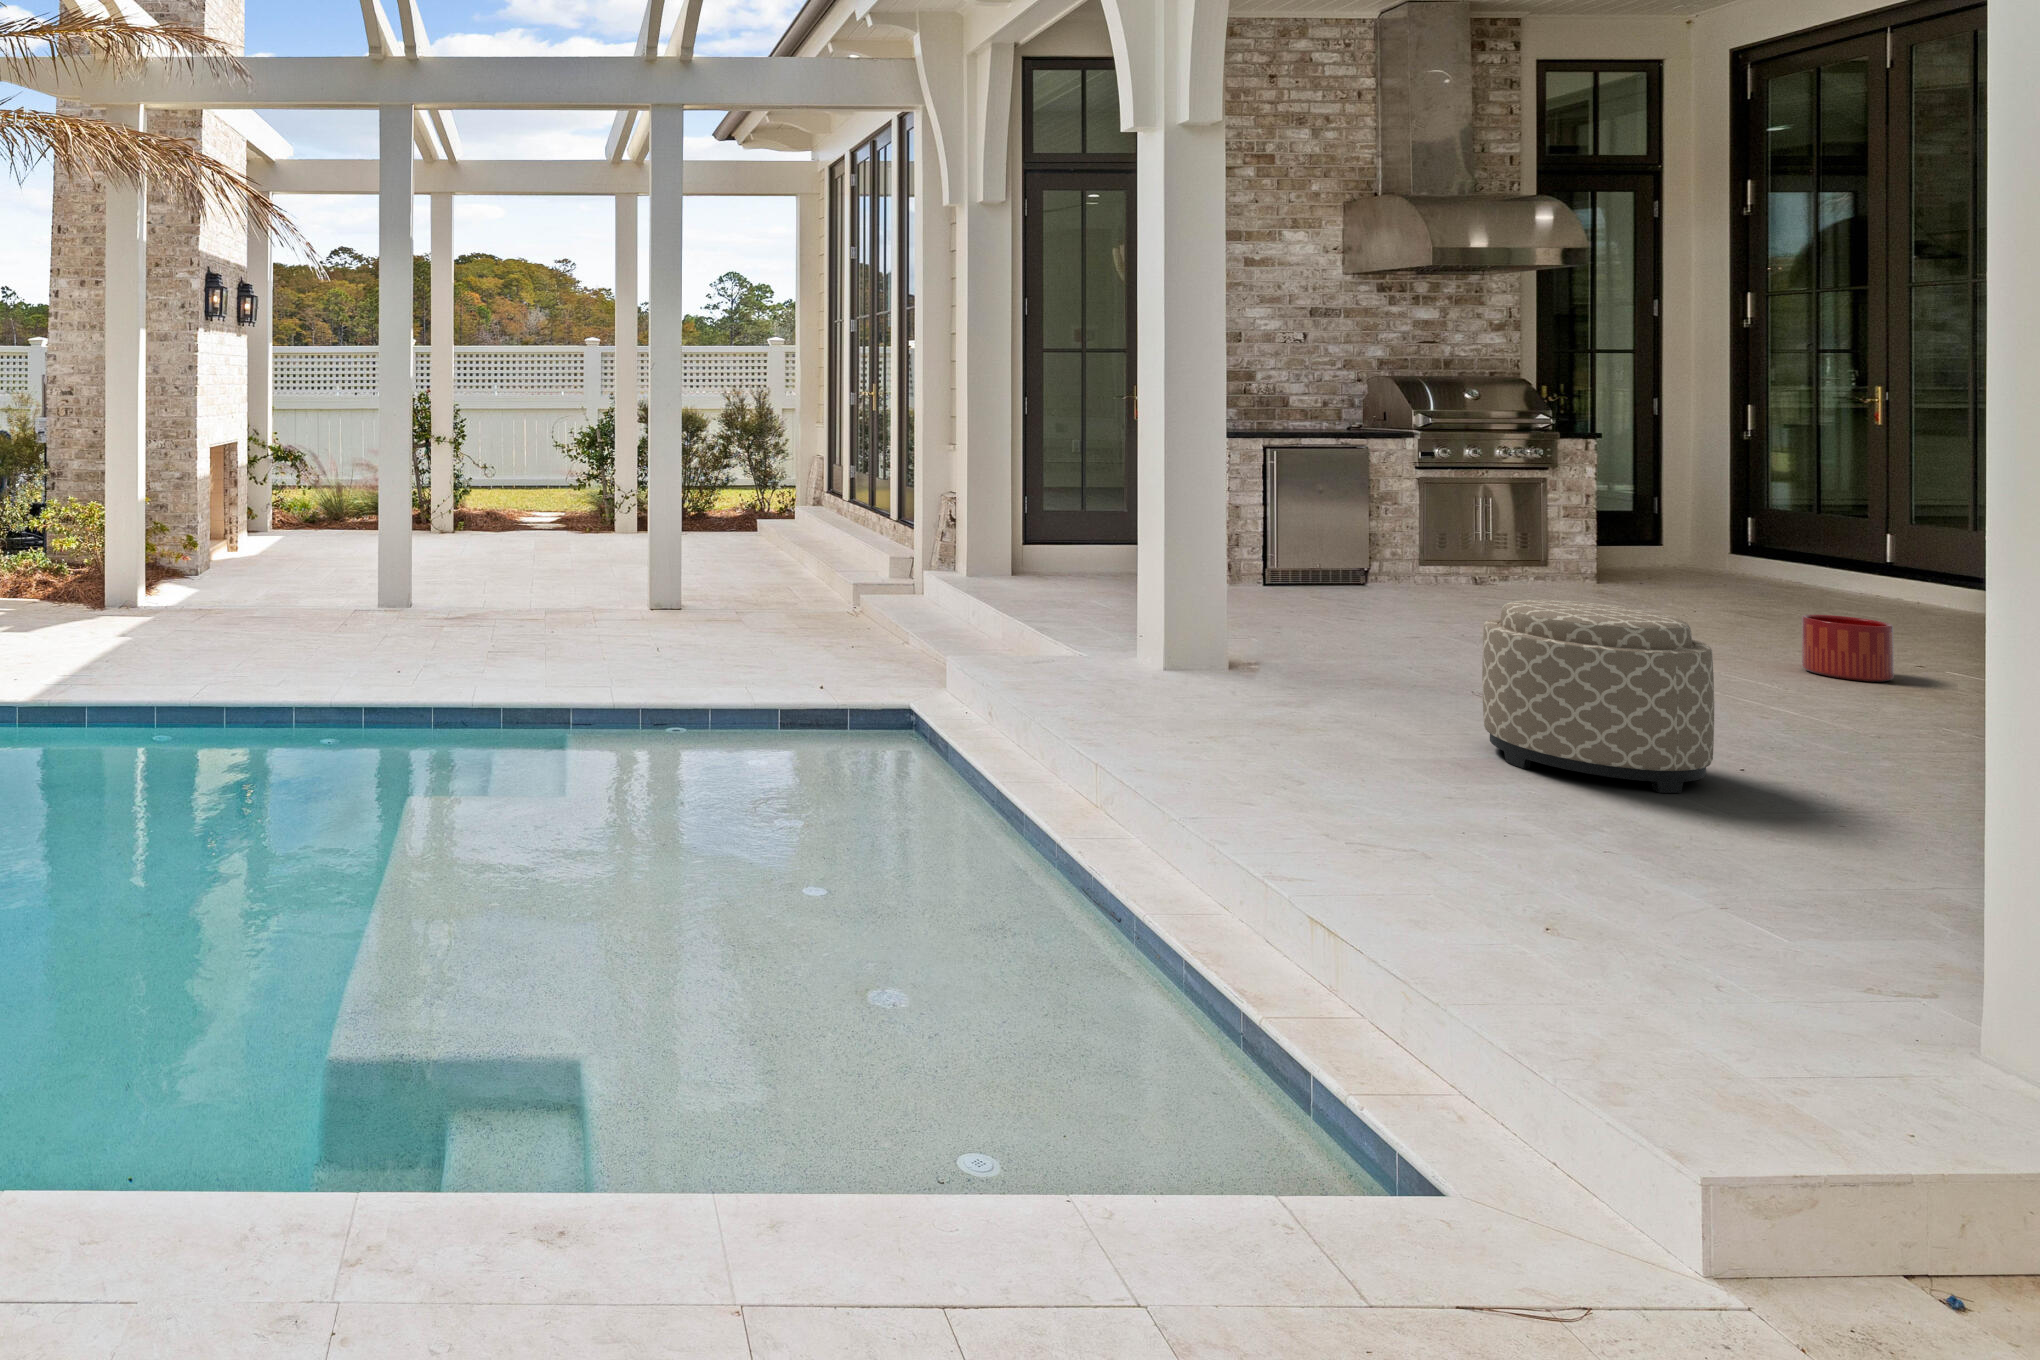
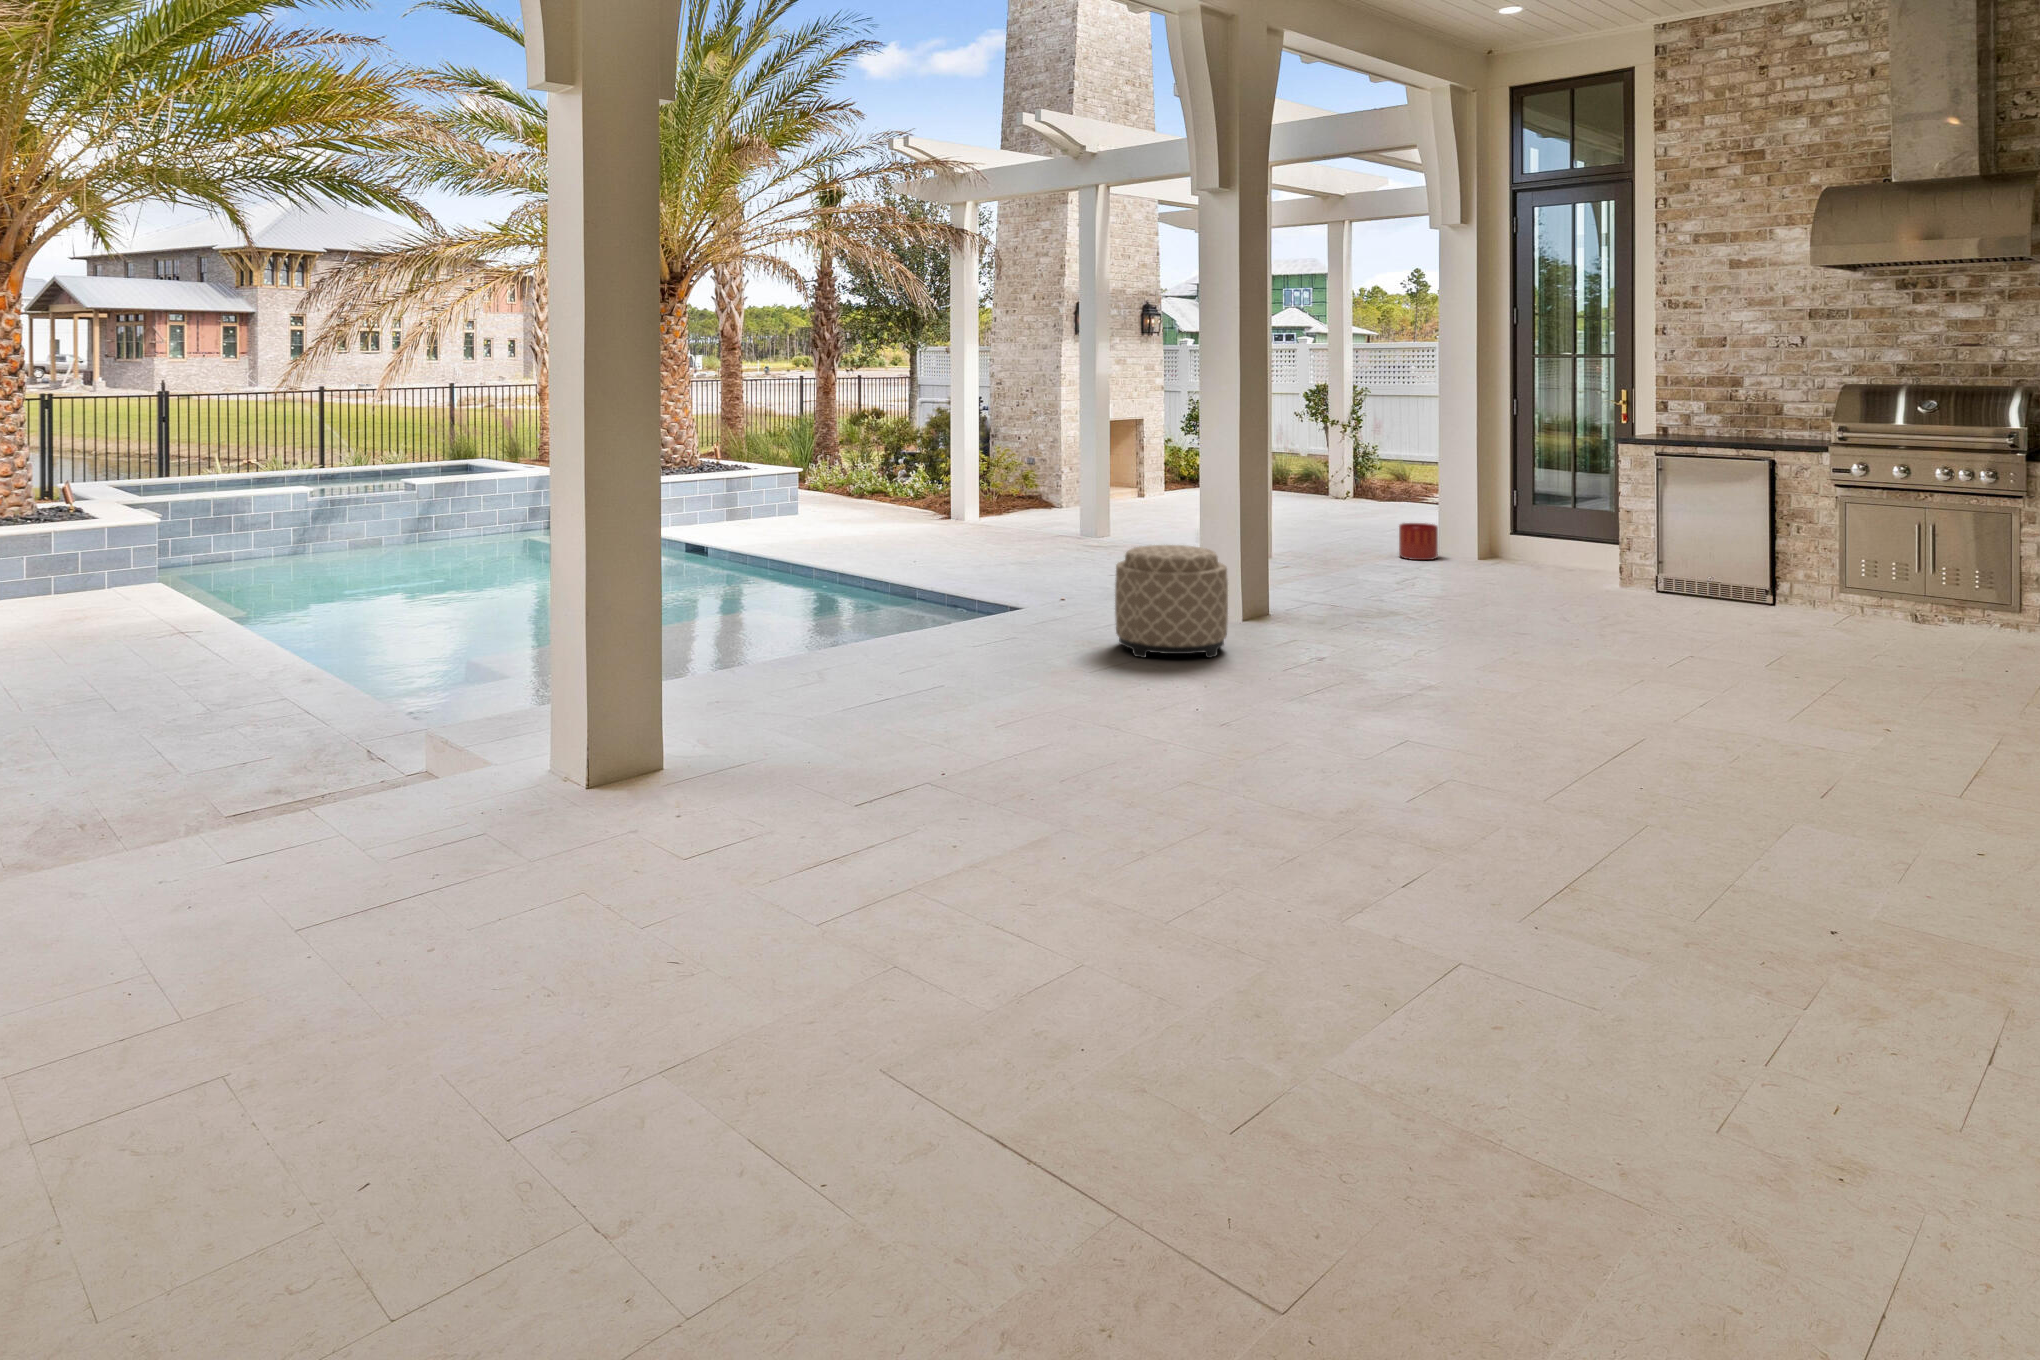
planter: present [1802,614,1894,682] -> present [1399,523,1438,560]

